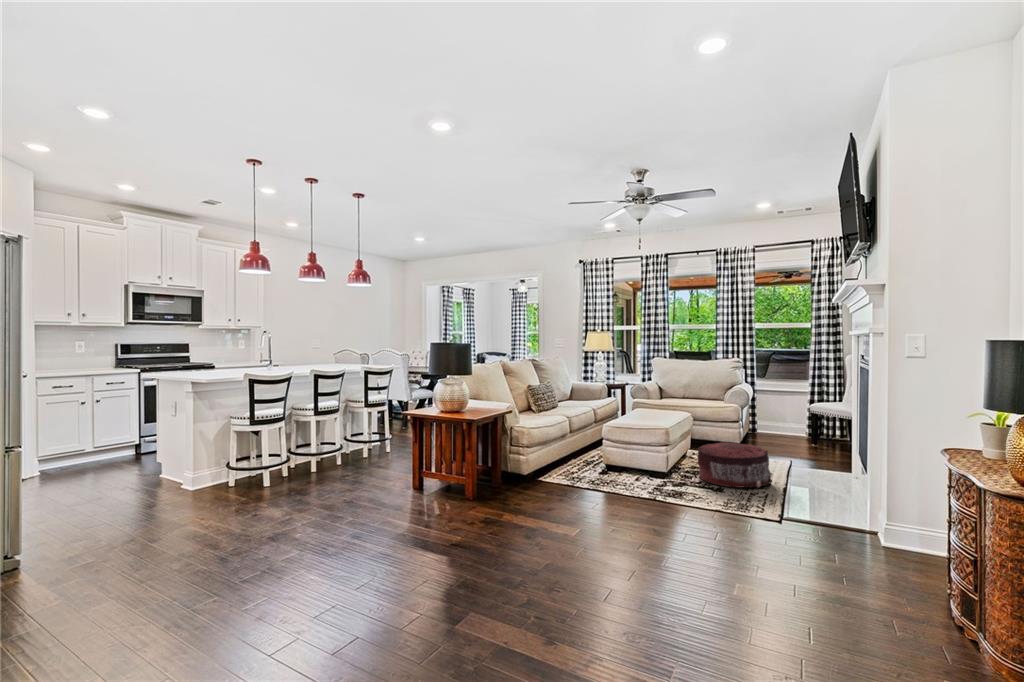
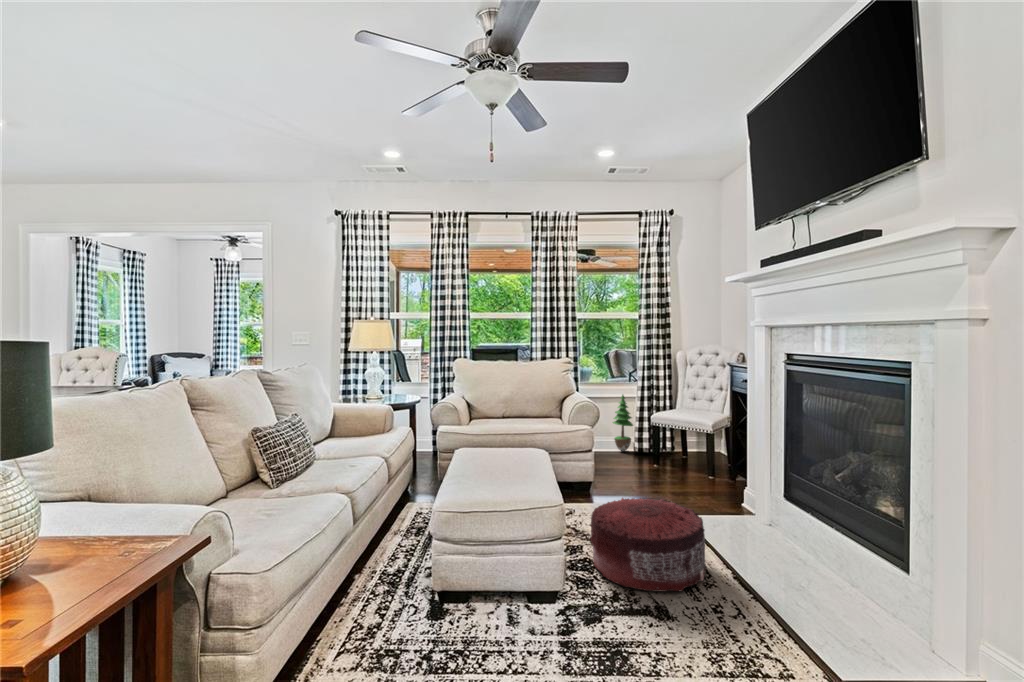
potted tree: none [785,388,804,436] -> present [613,395,633,452]

